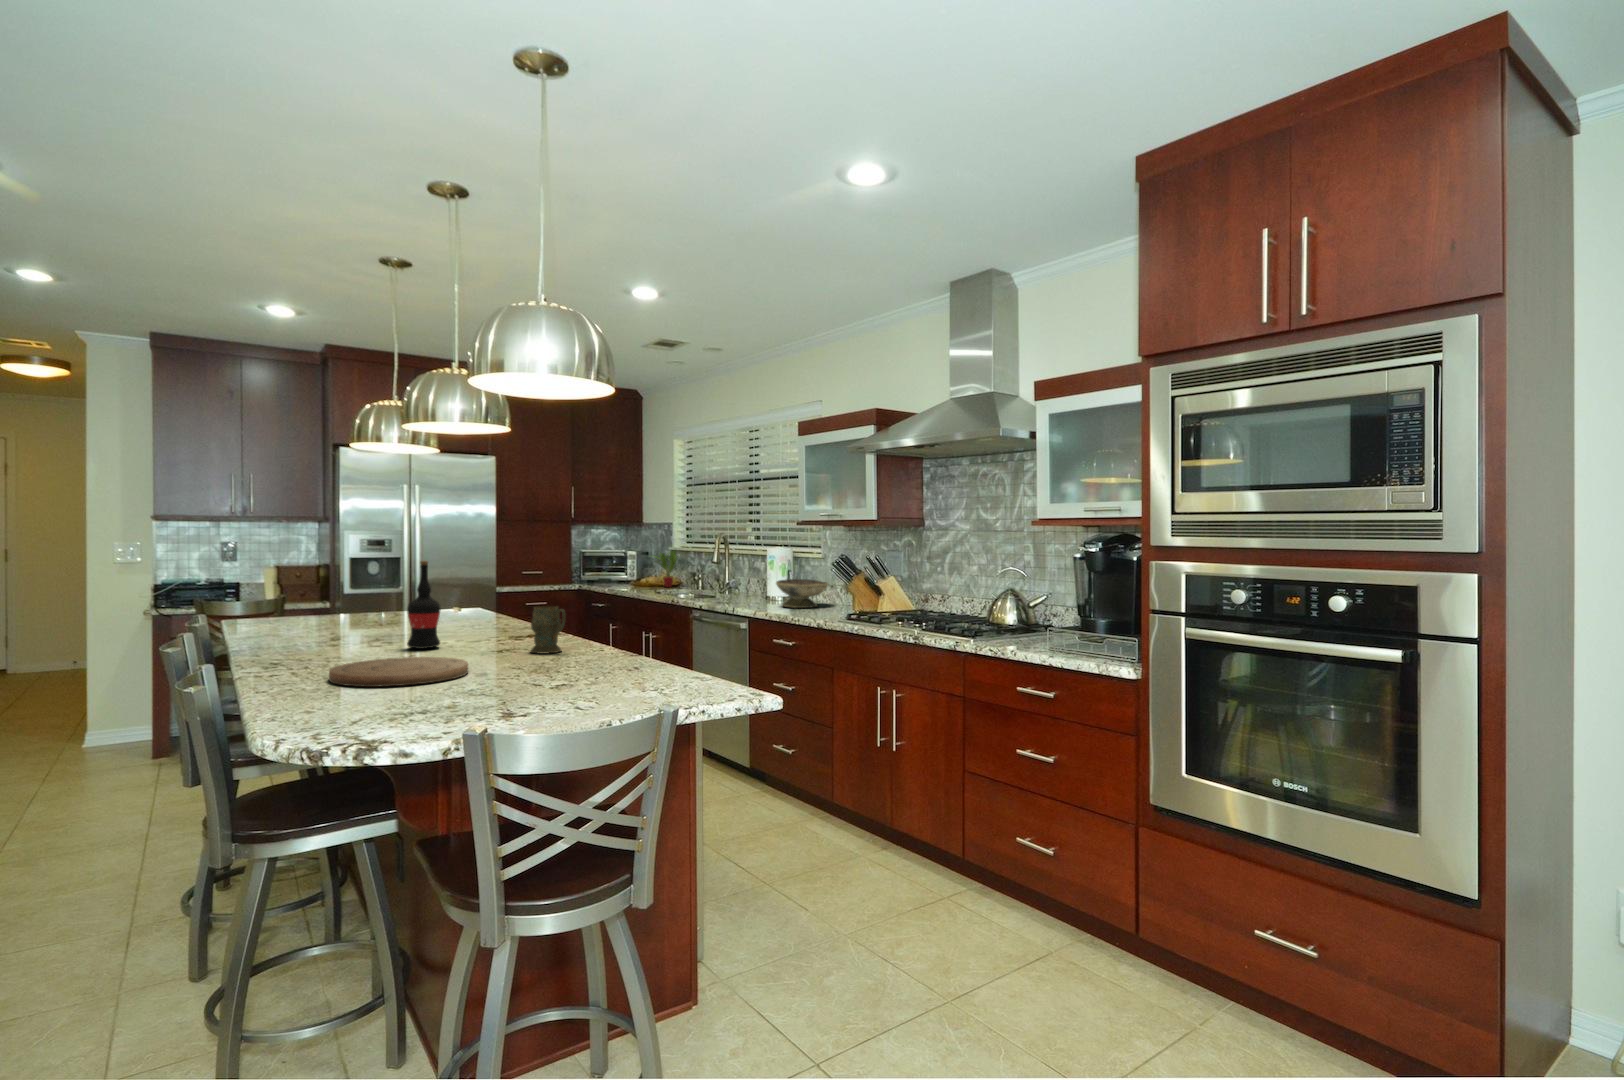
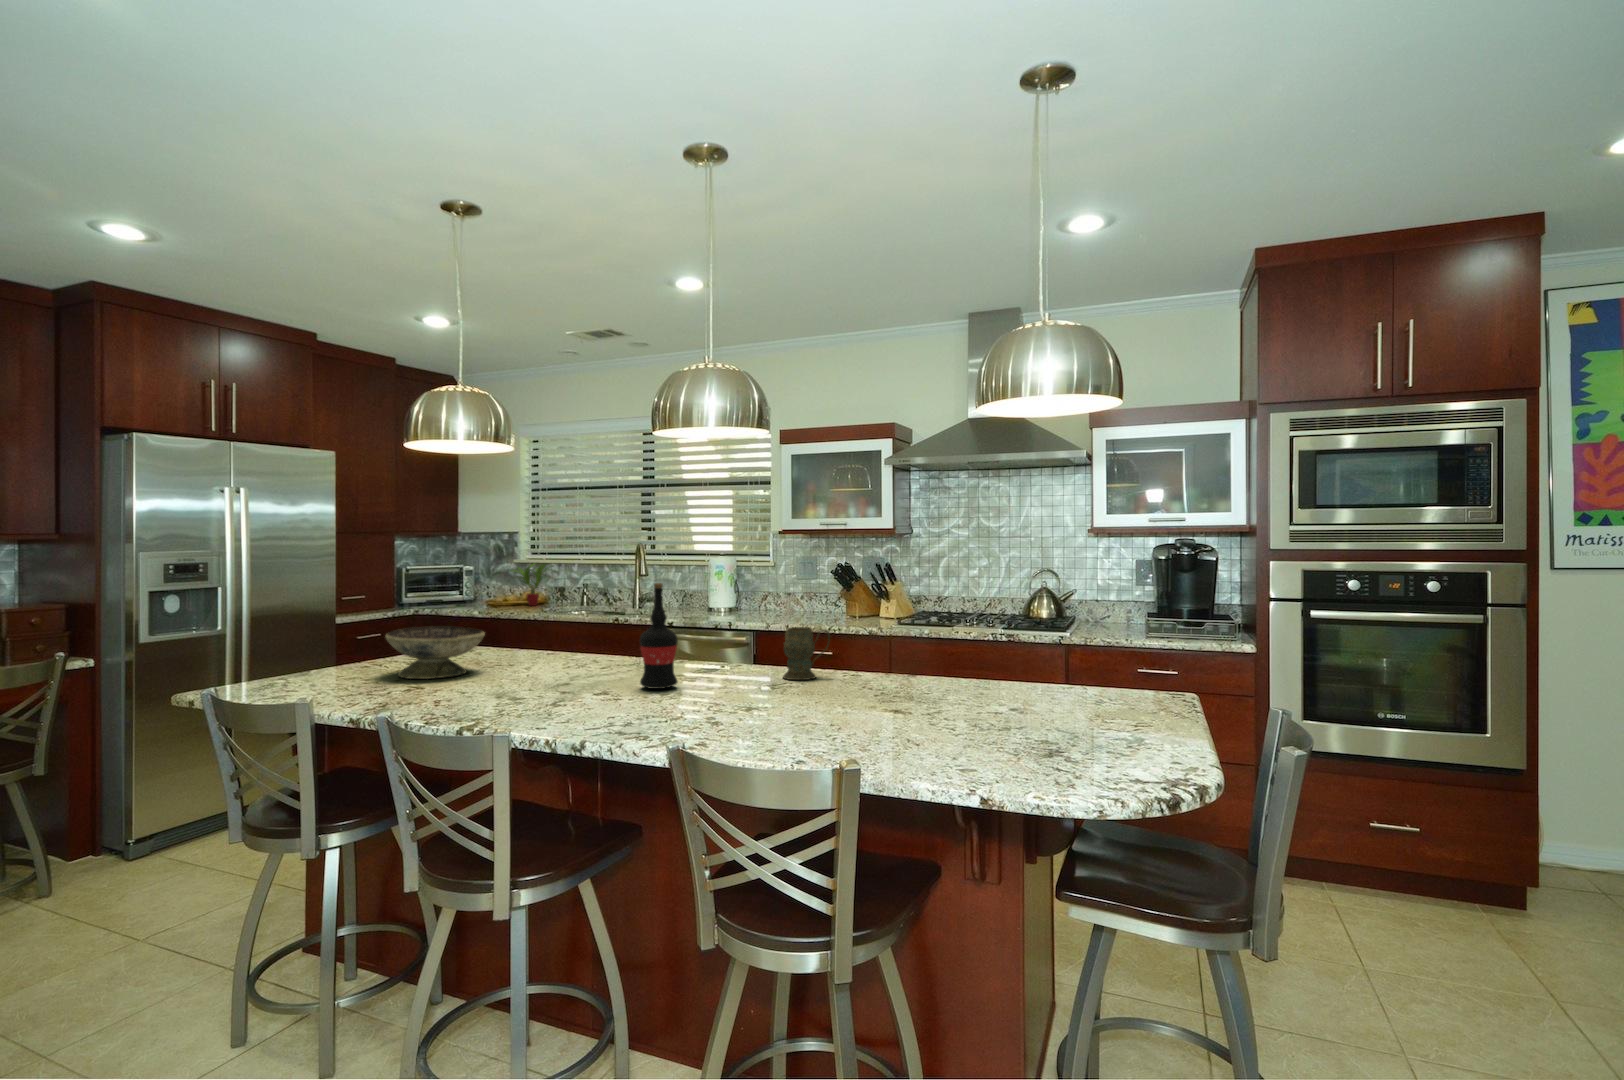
decorative bowl: present [776,579,828,608] -> present [386,626,485,679]
cutting board: present [329,657,468,687] -> none [732,691,877,732]

